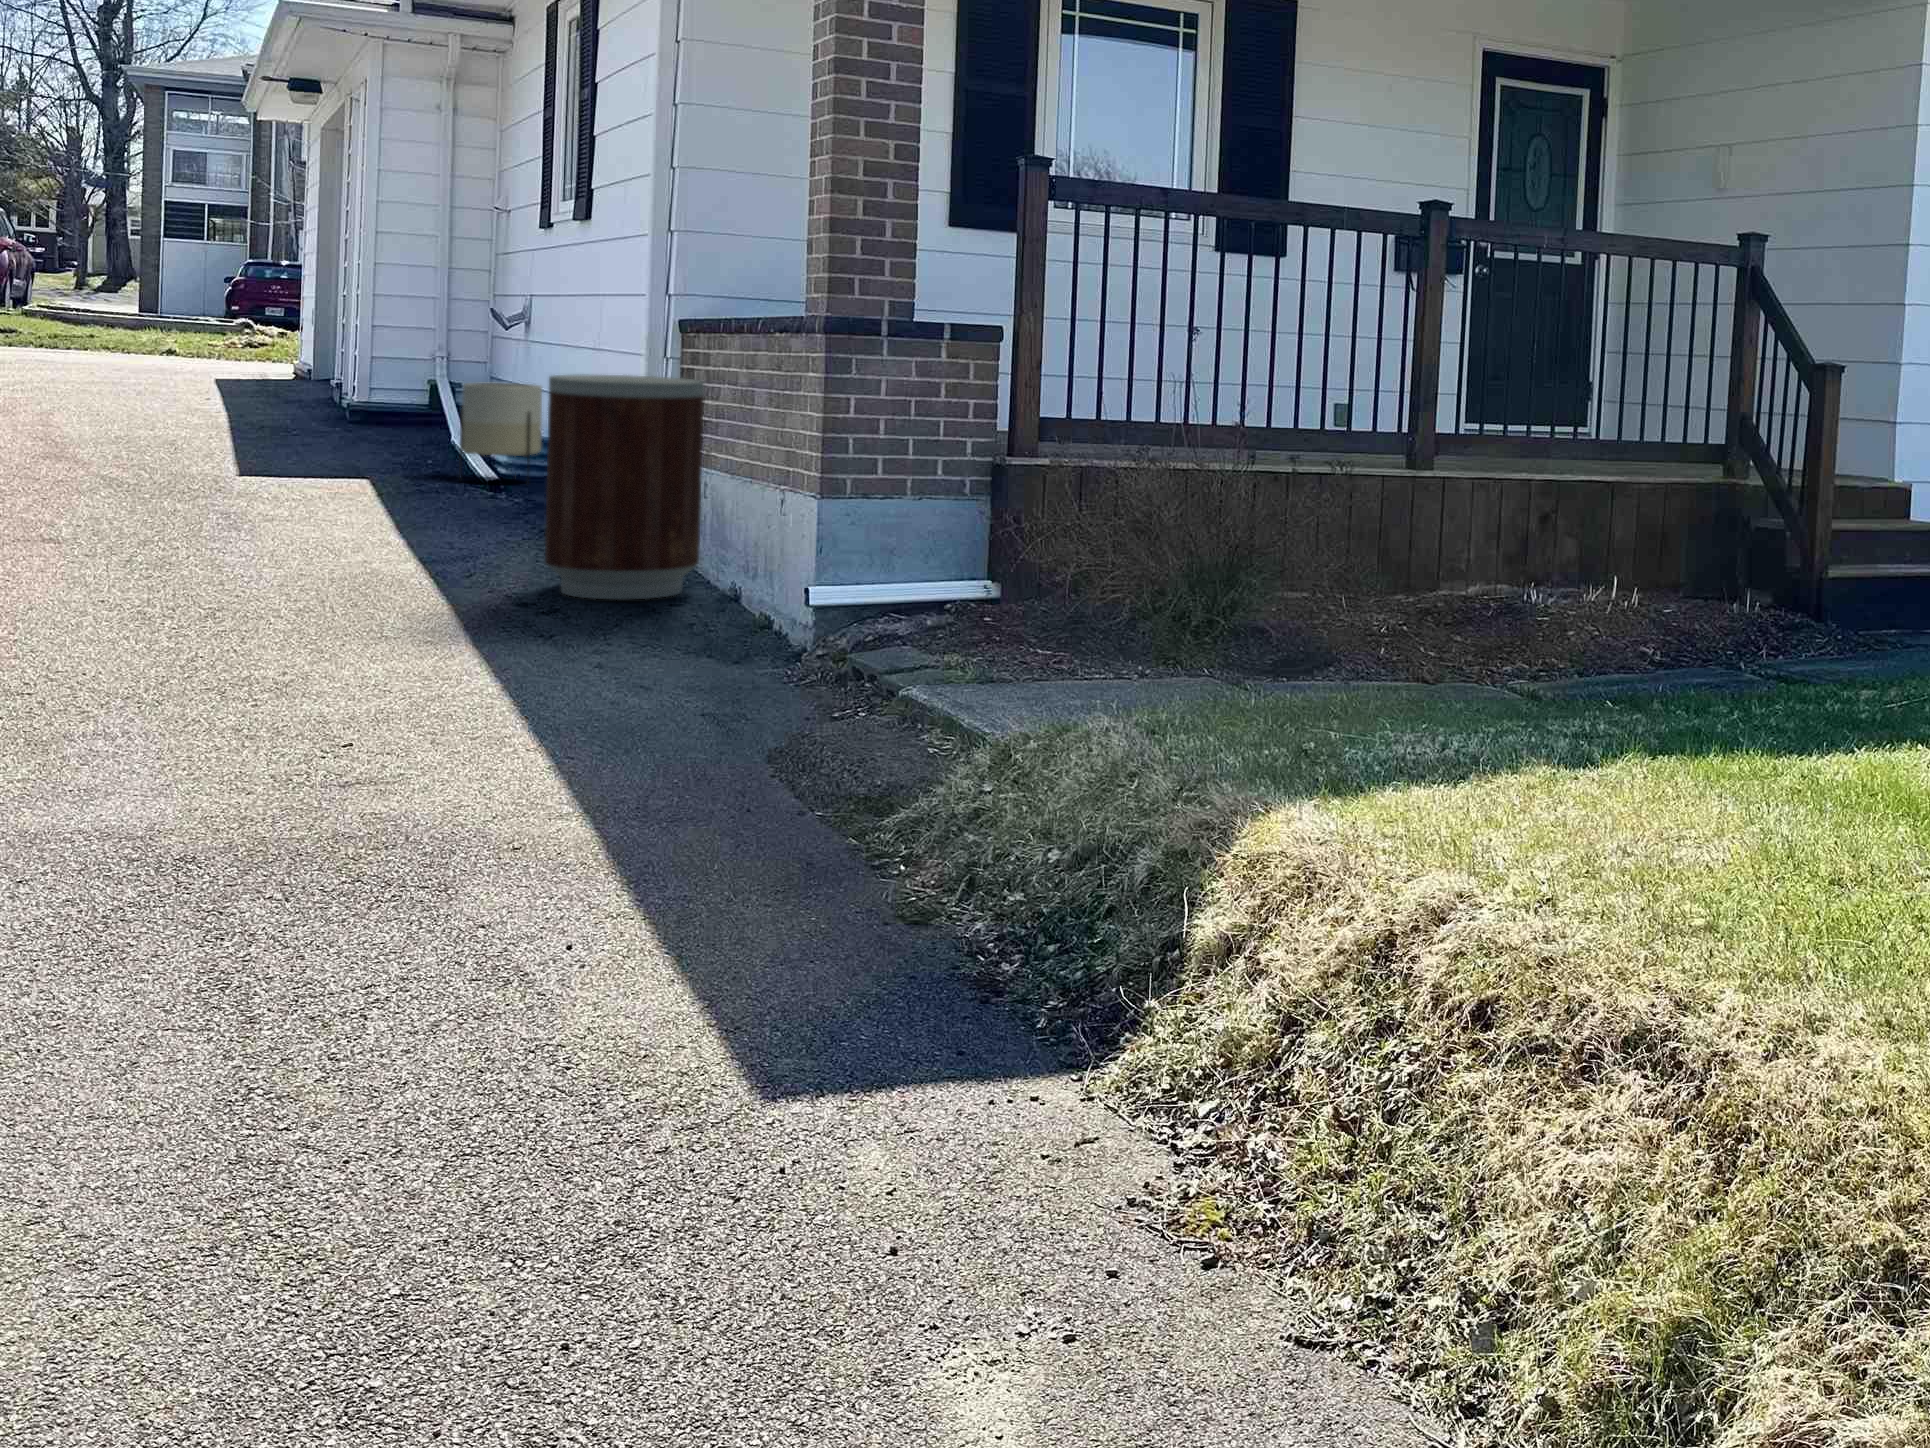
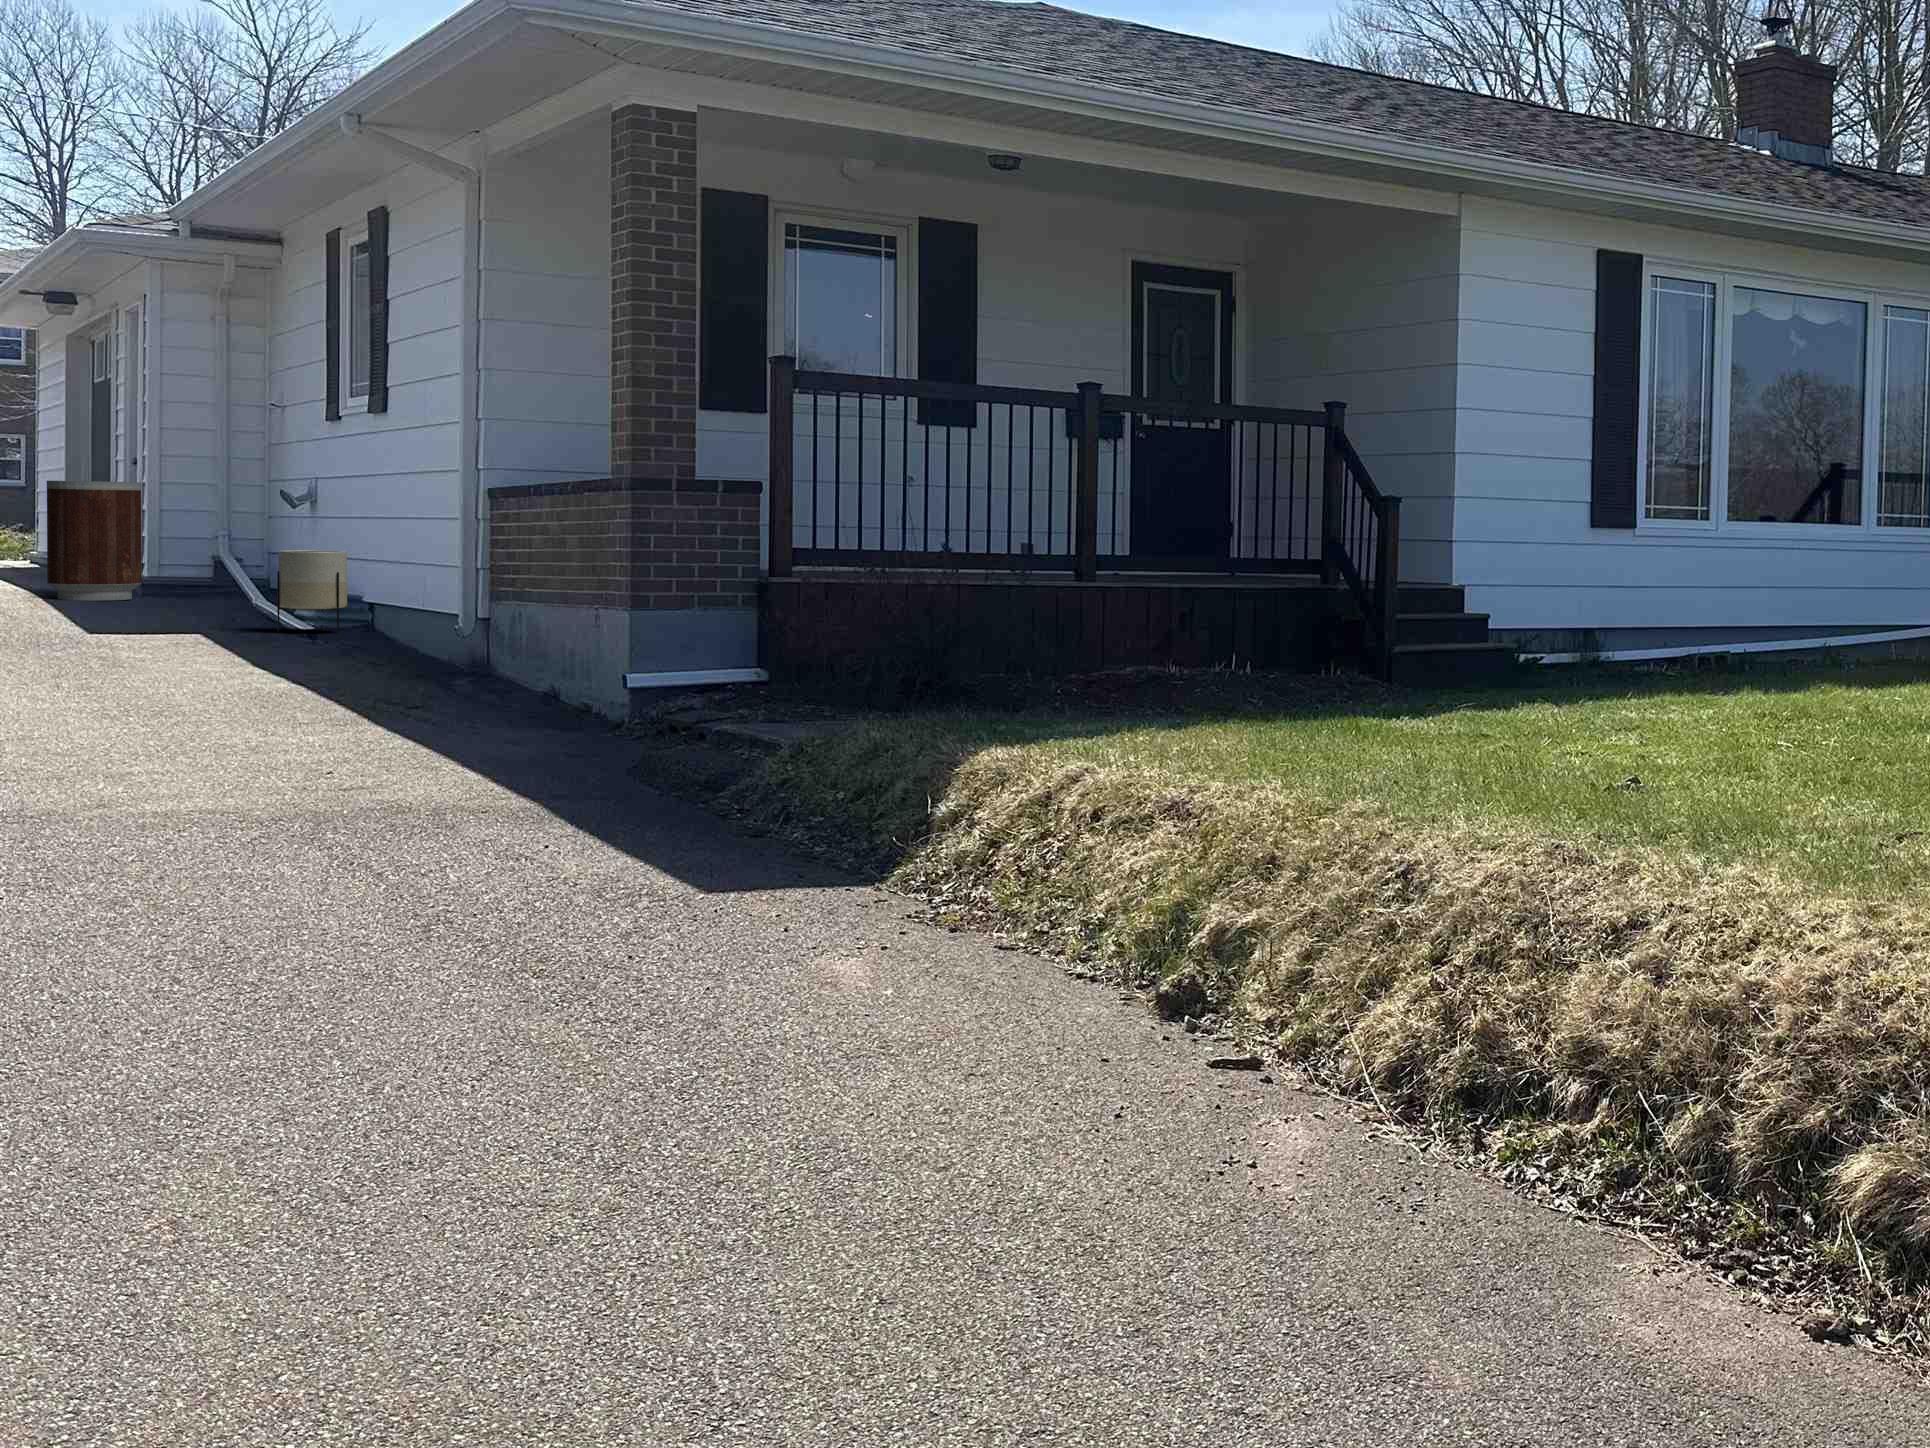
trash can: present [545,375,704,599] -> present [47,481,142,601]

